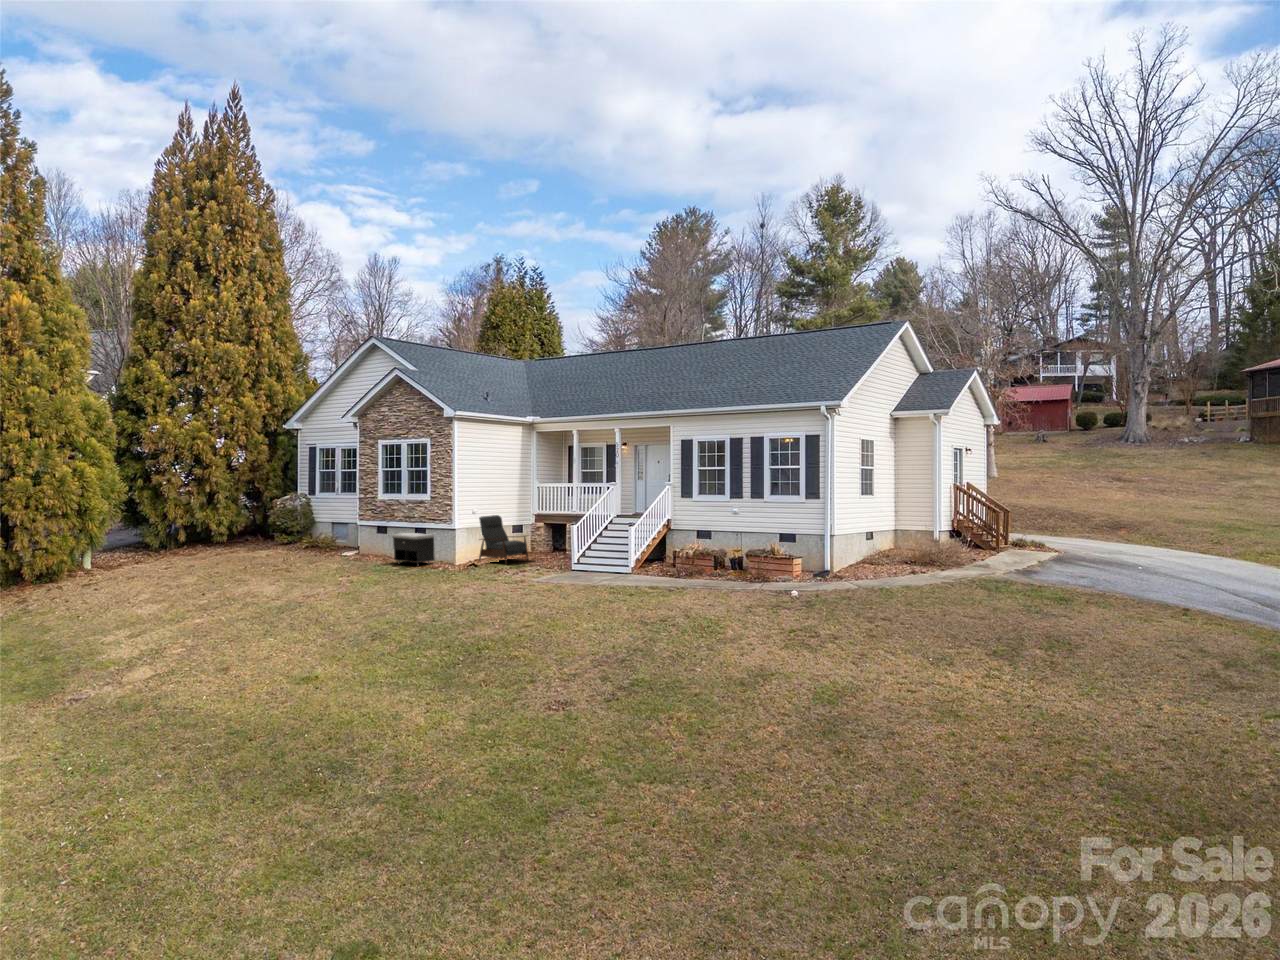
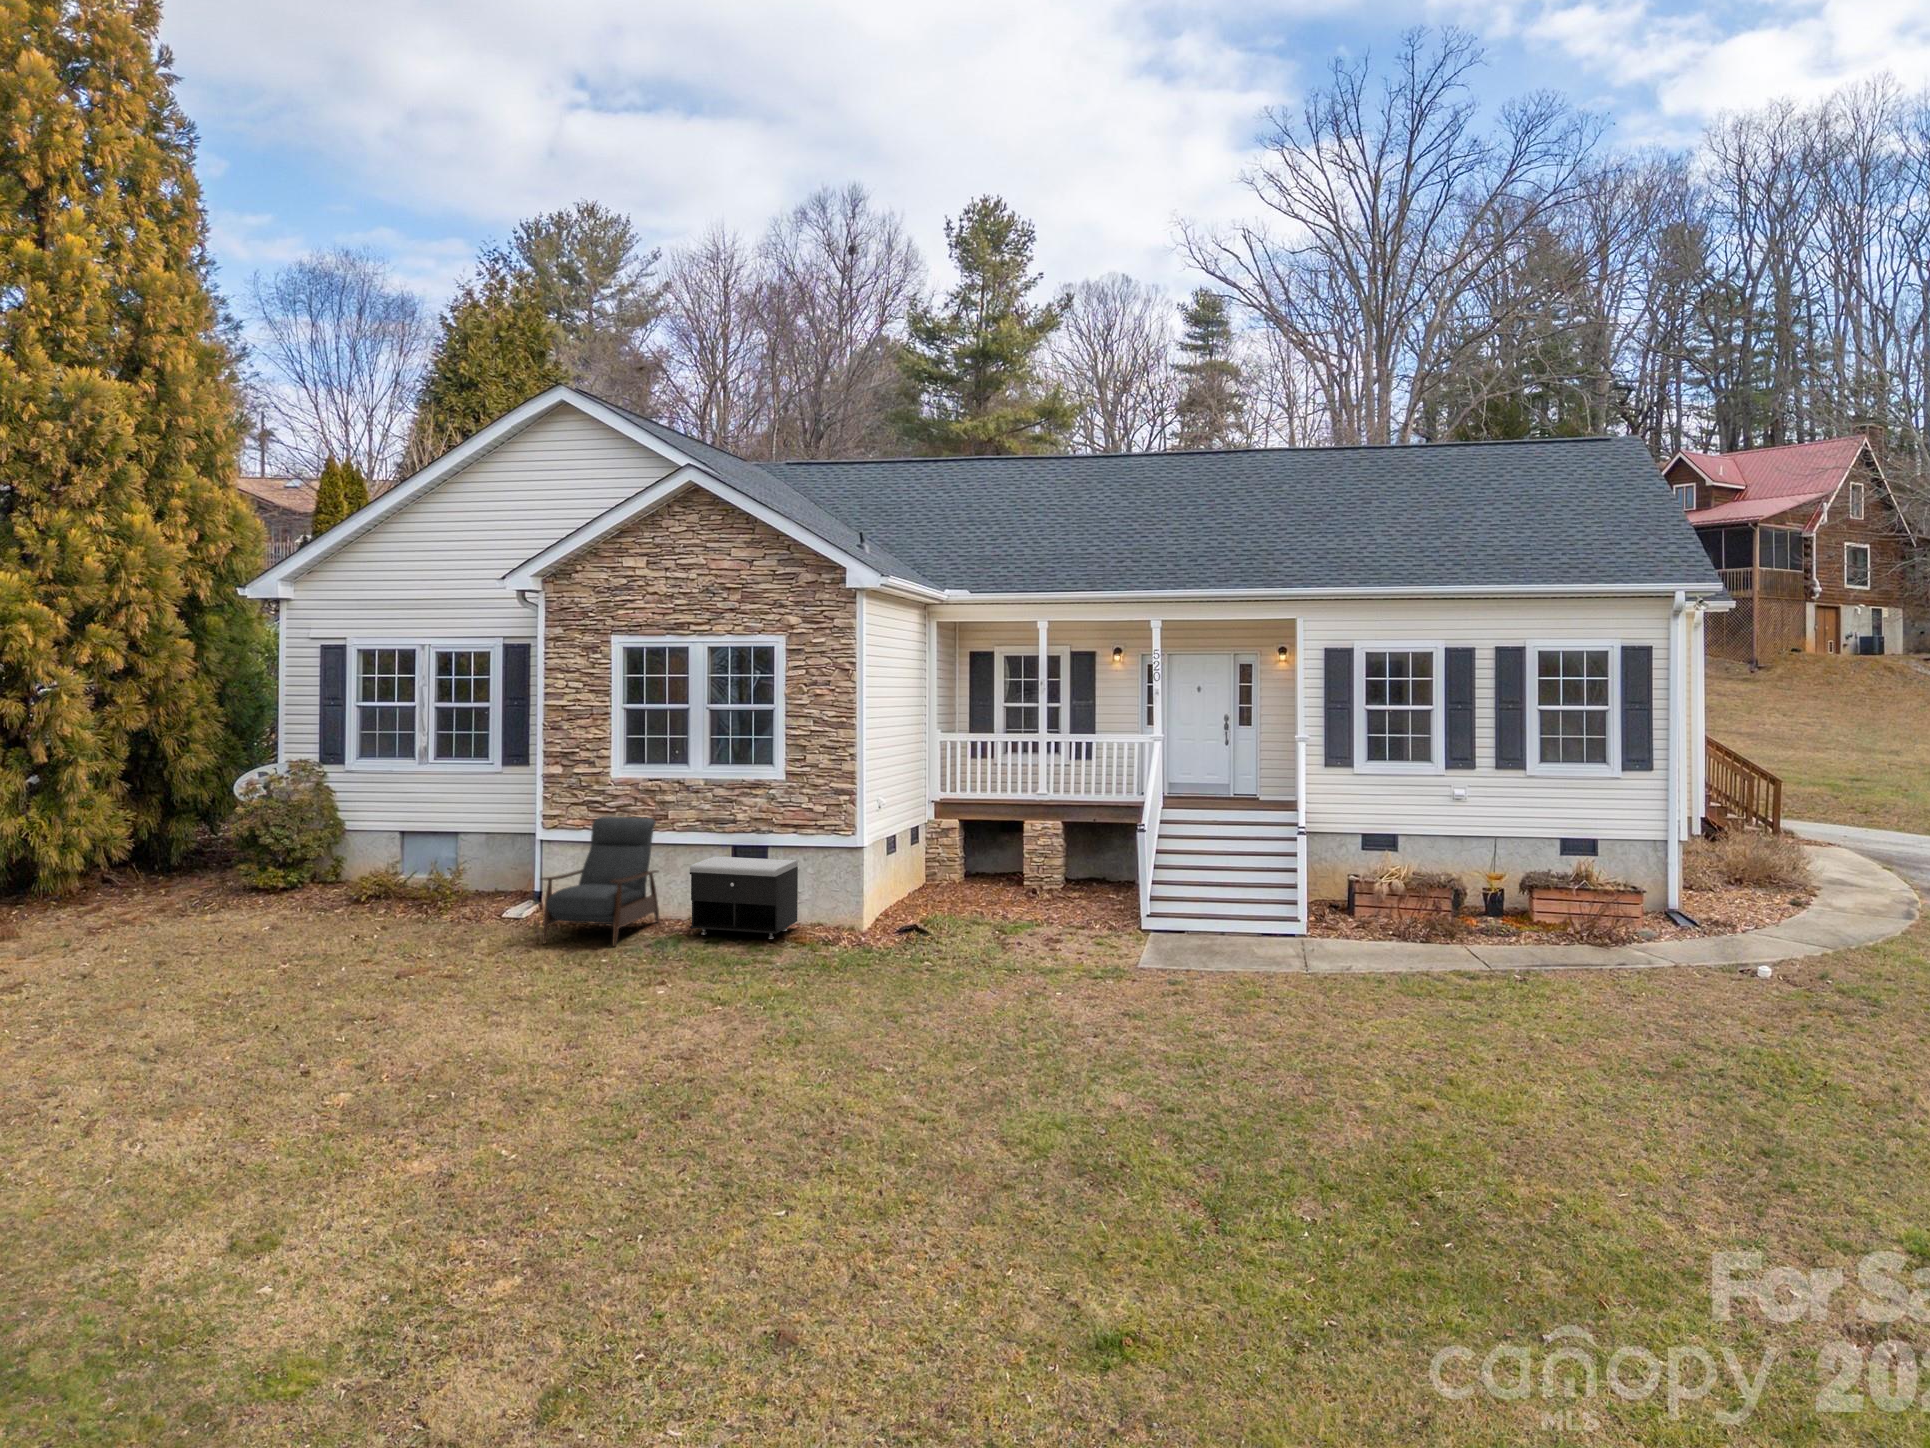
chair: present [479,515,528,564] -> present [541,817,660,947]

